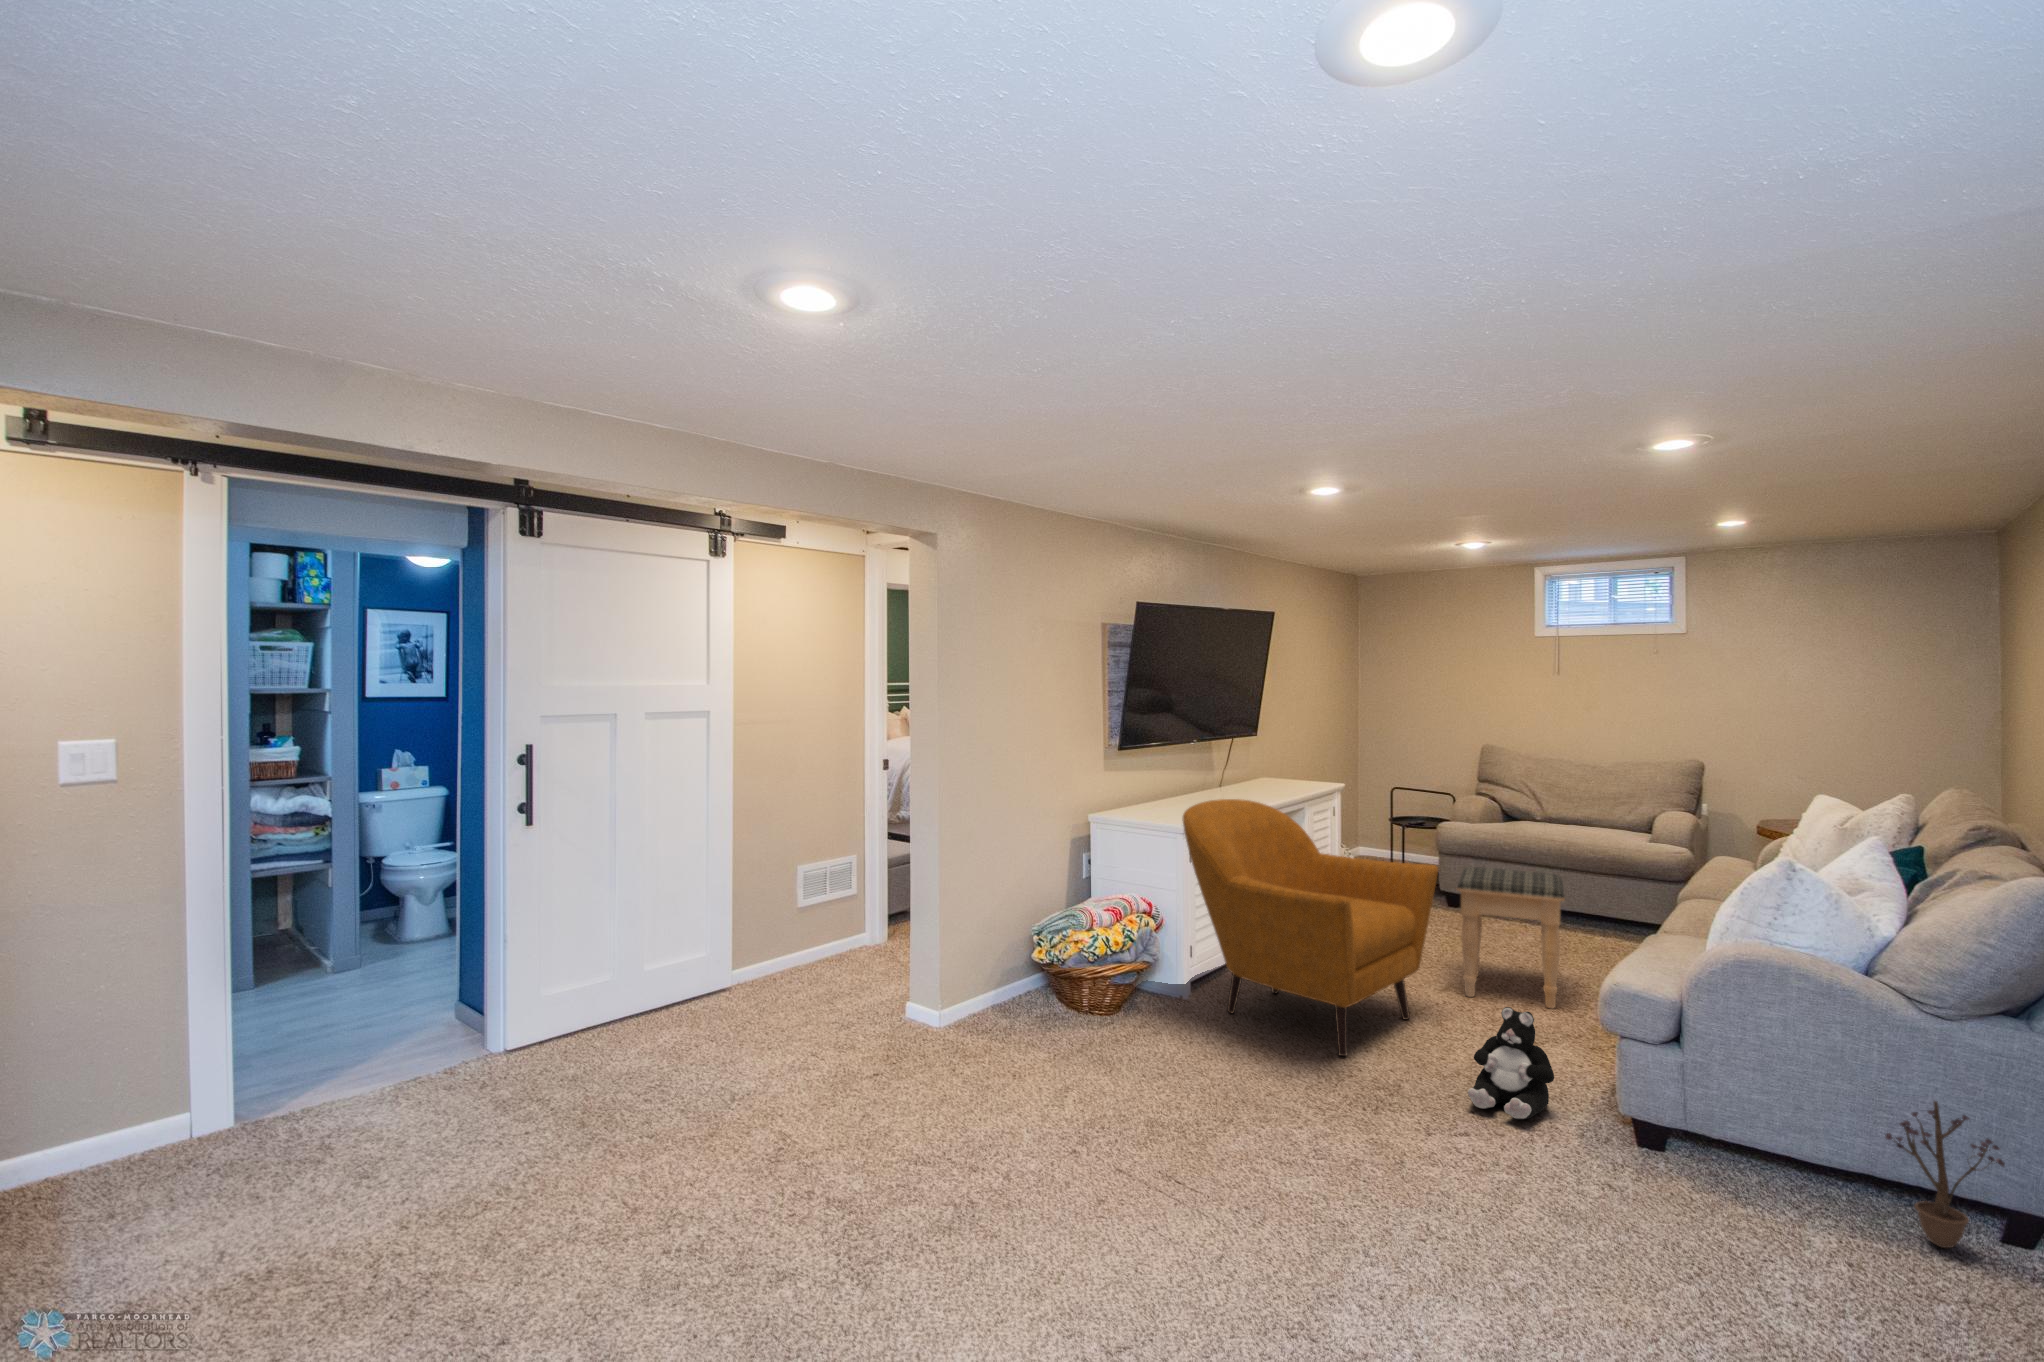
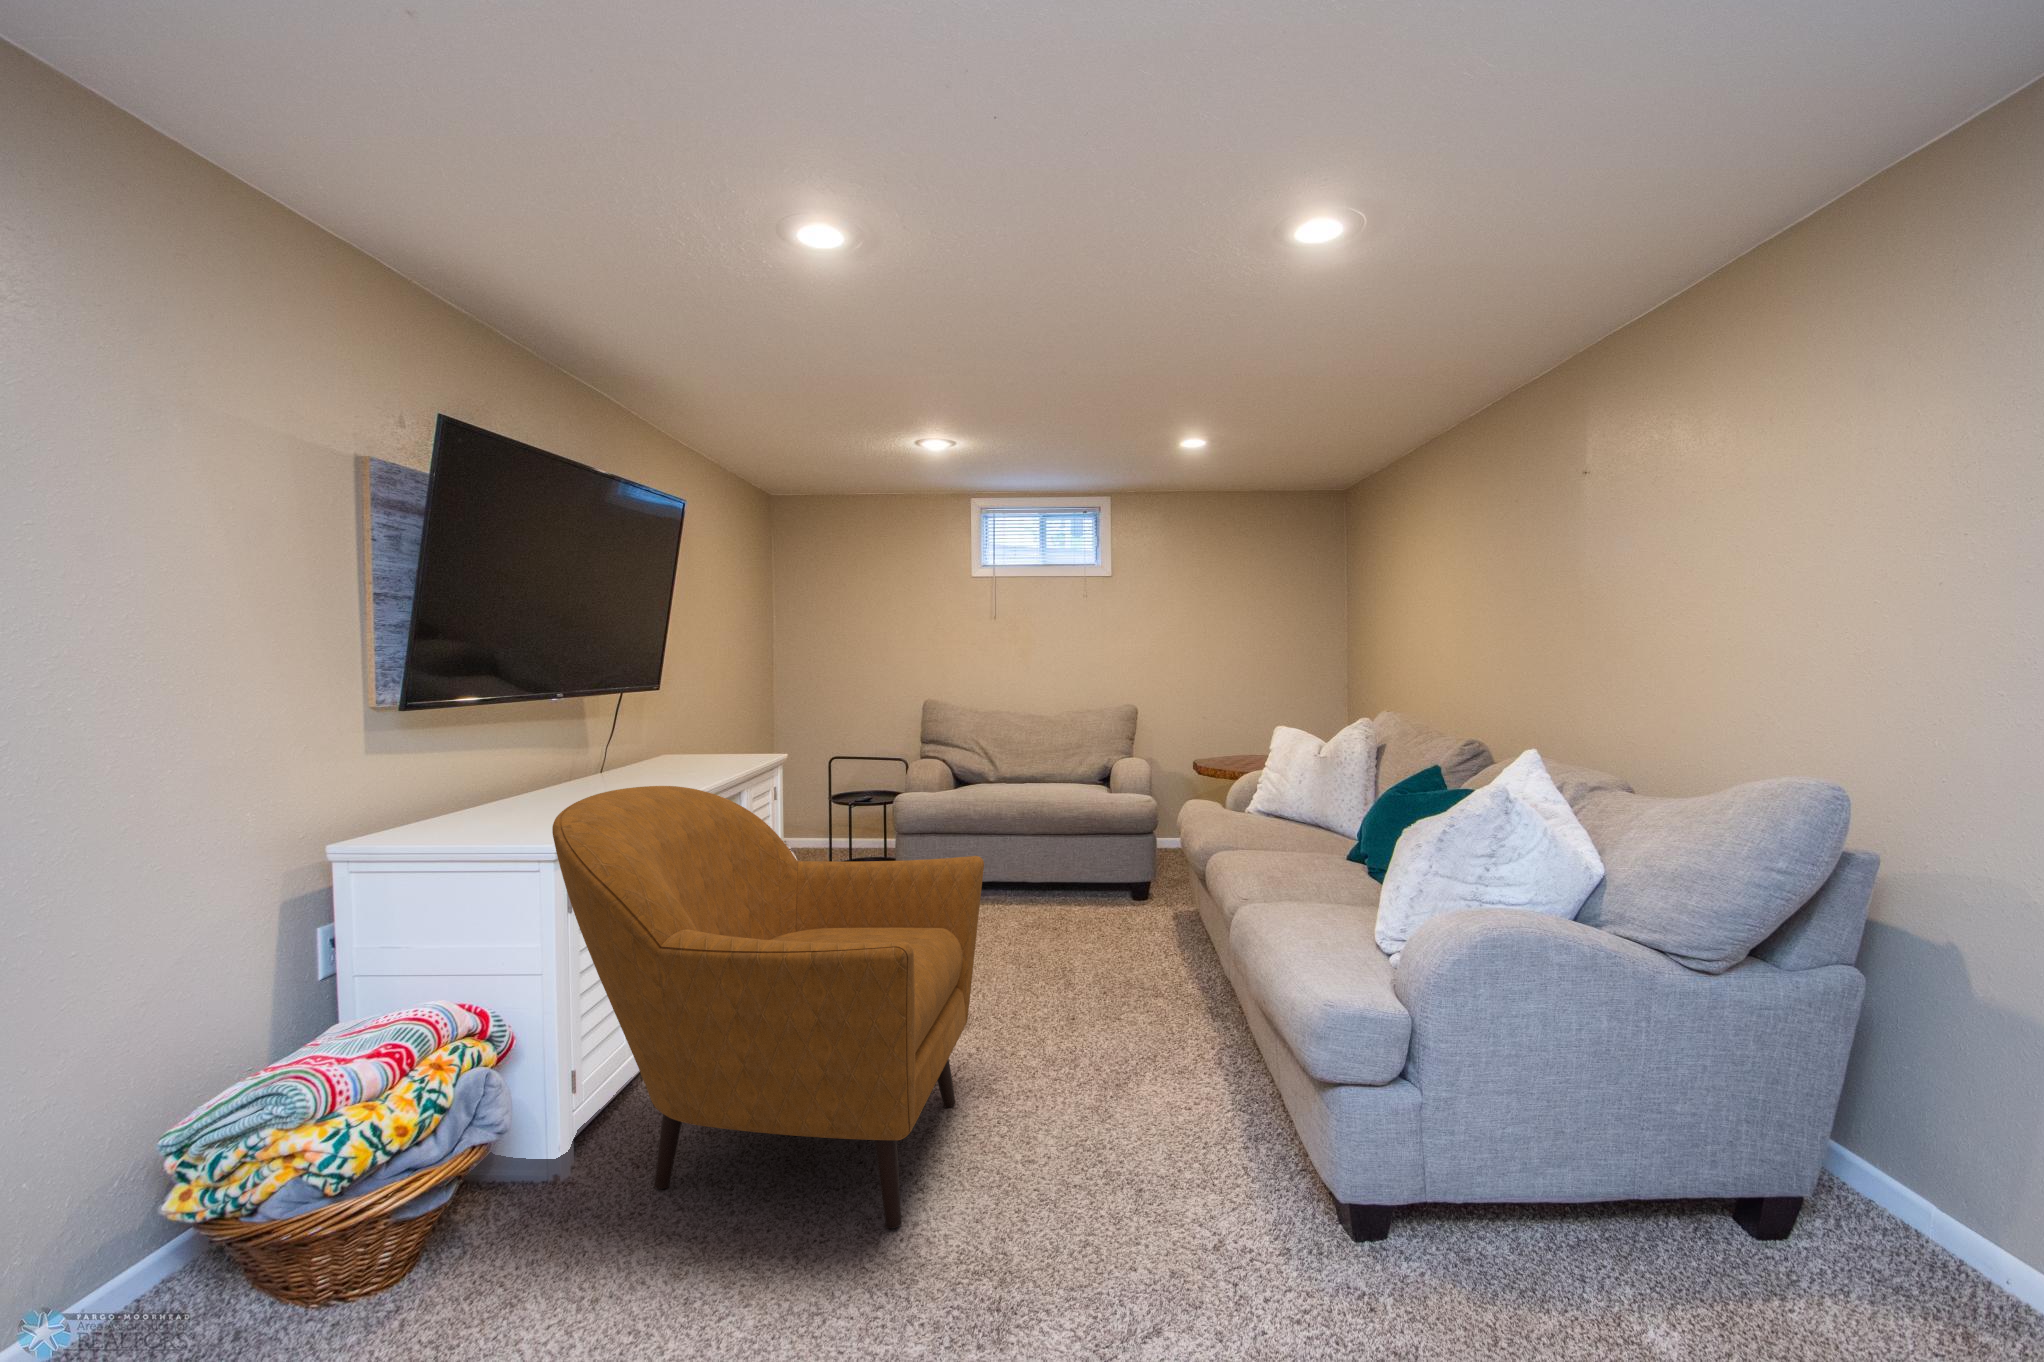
footstool: present [1457,866,1565,1009] -> none [975,844,1124,1038]
plush toy: present [1468,1007,1554,1119] -> none [1120,1076,1245,1274]
decorative plant: present [1868,1101,2005,1248] -> none [1674,1098,1846,1301]

